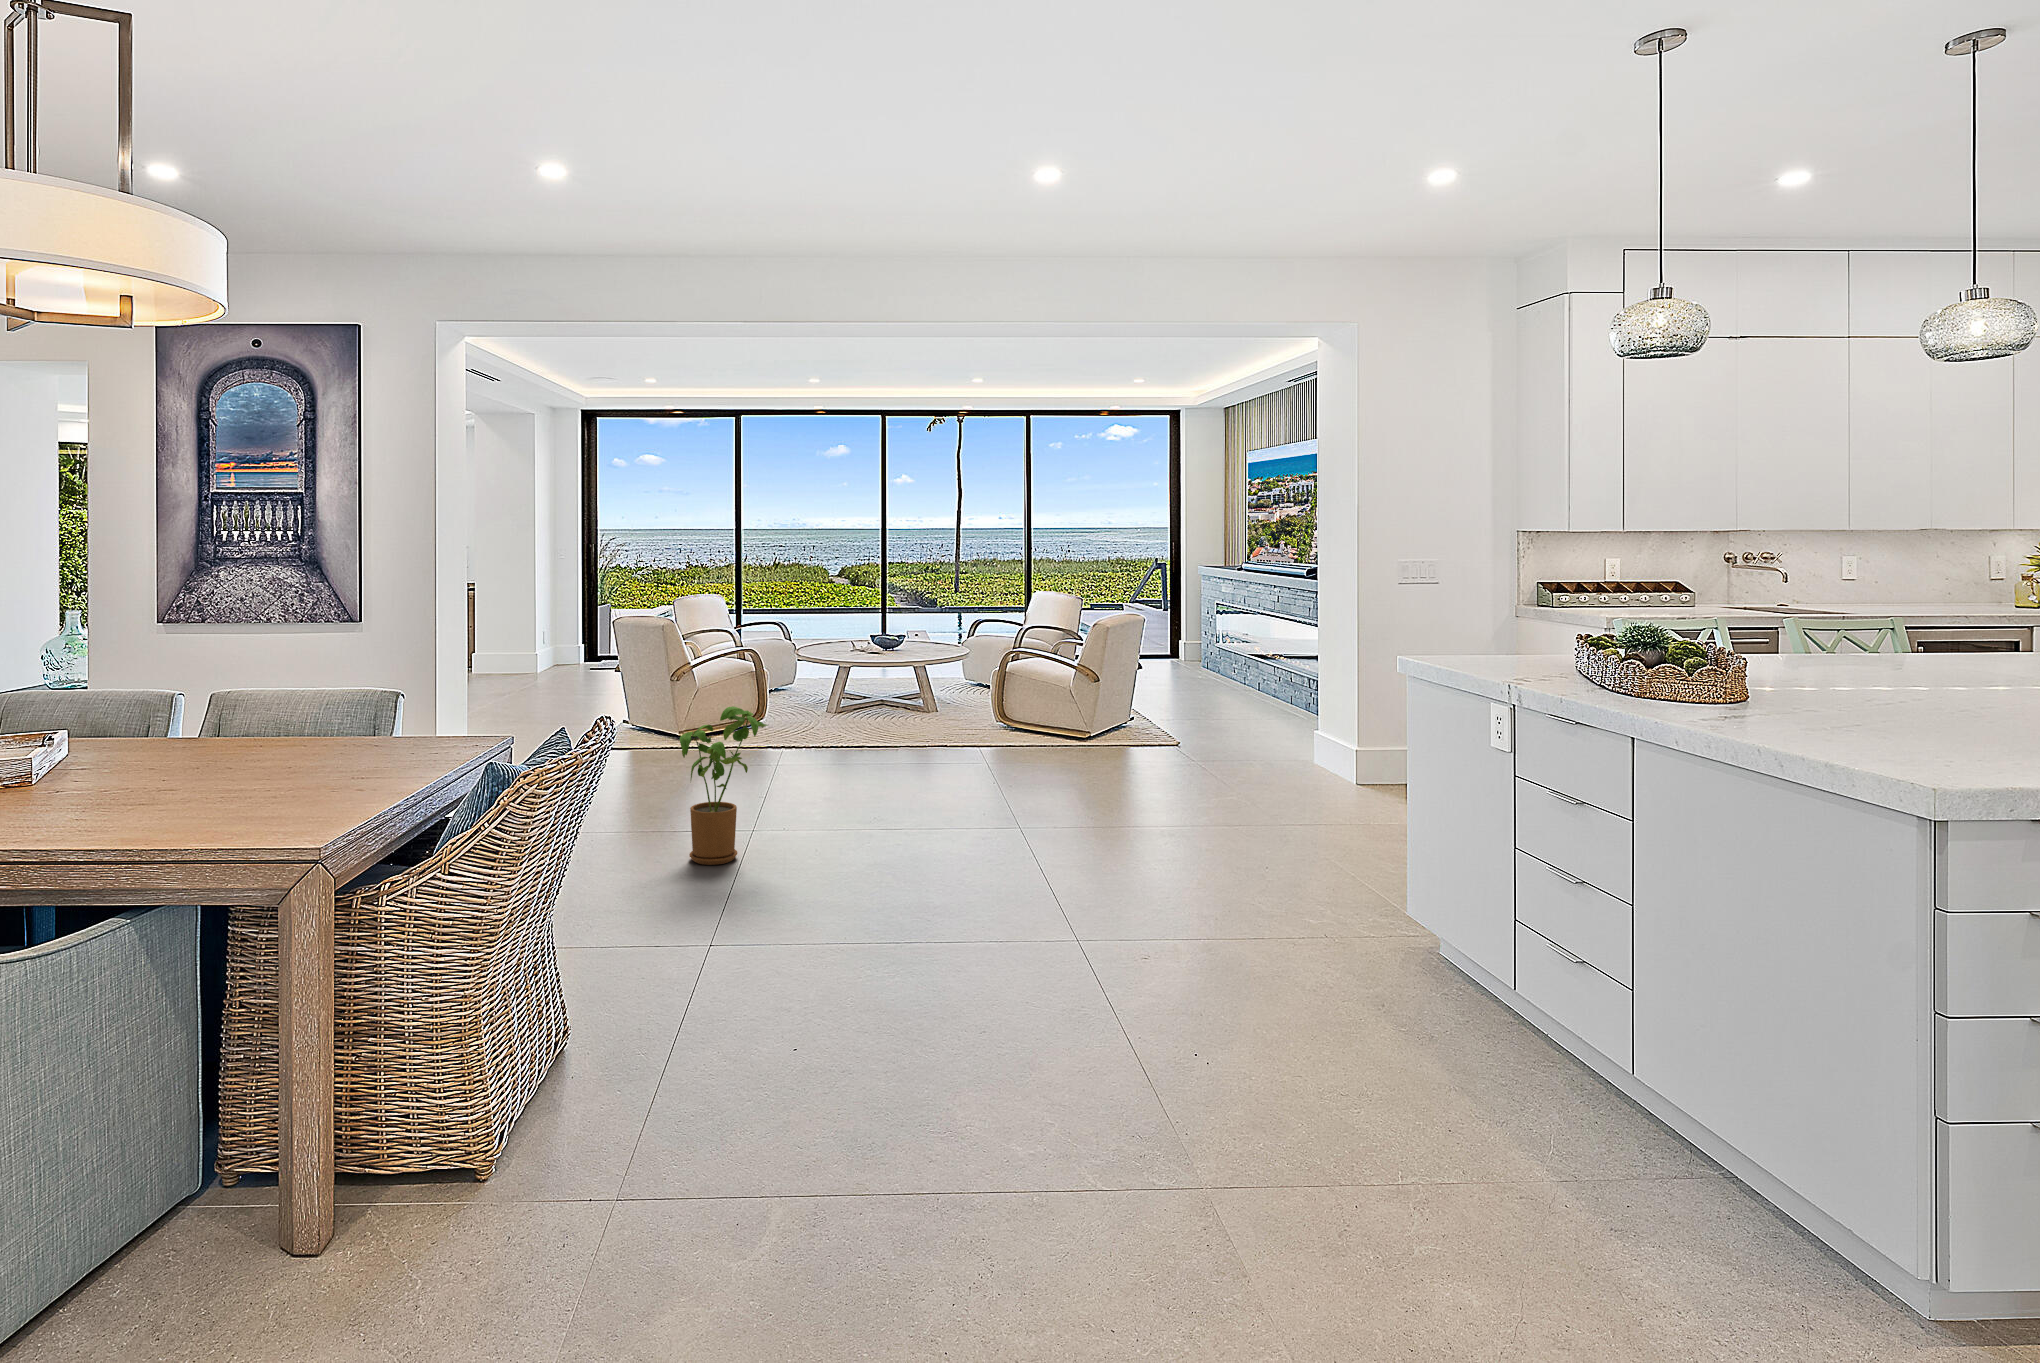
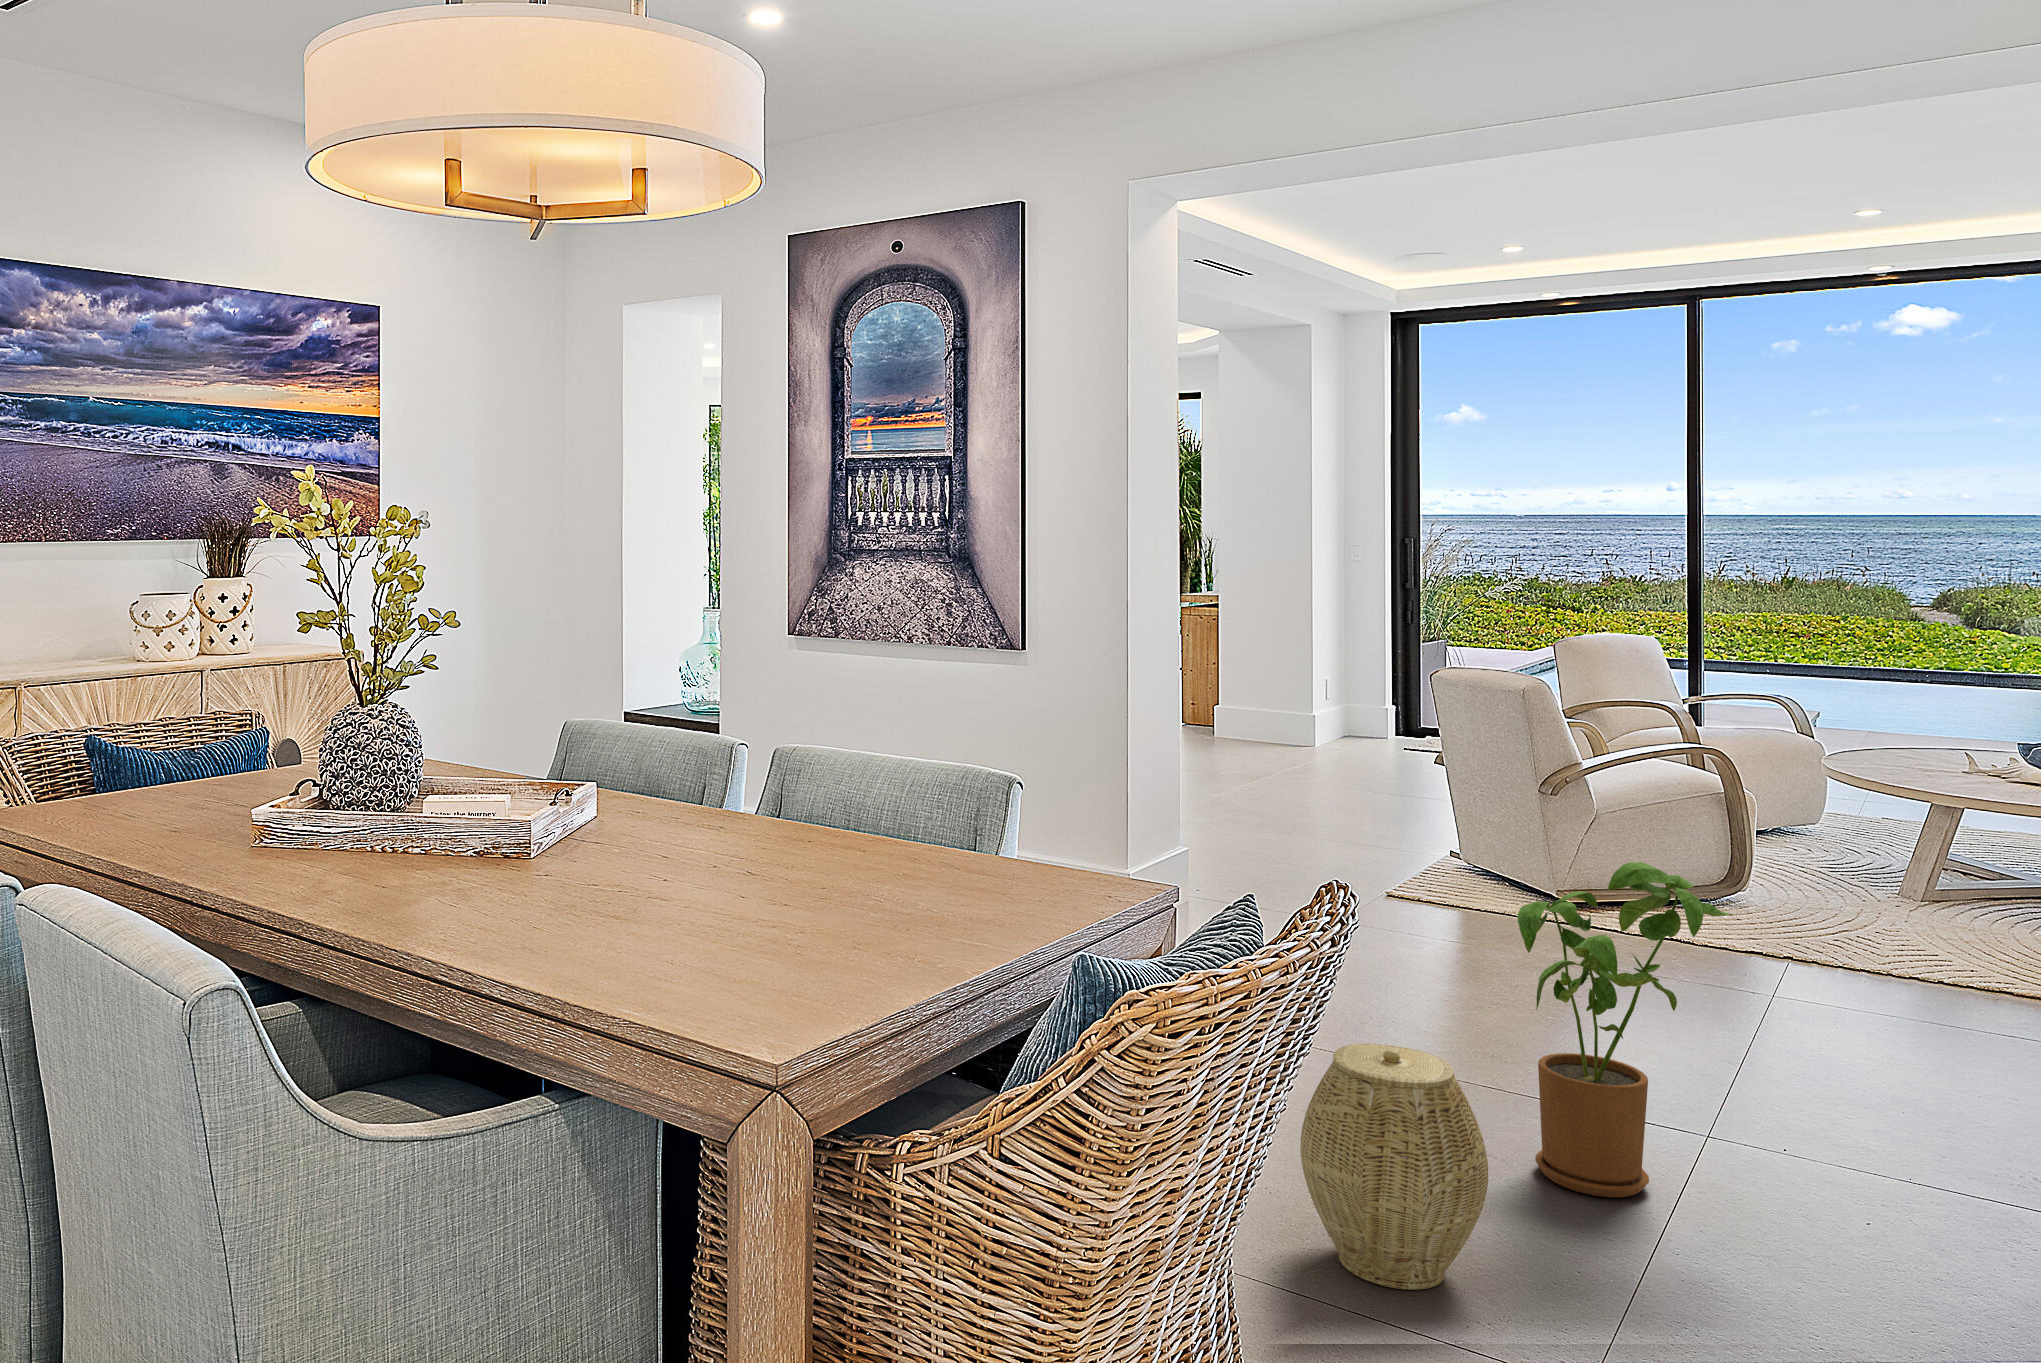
woven basket: none [593,807,678,918] -> present [1300,1044,1488,1290]

